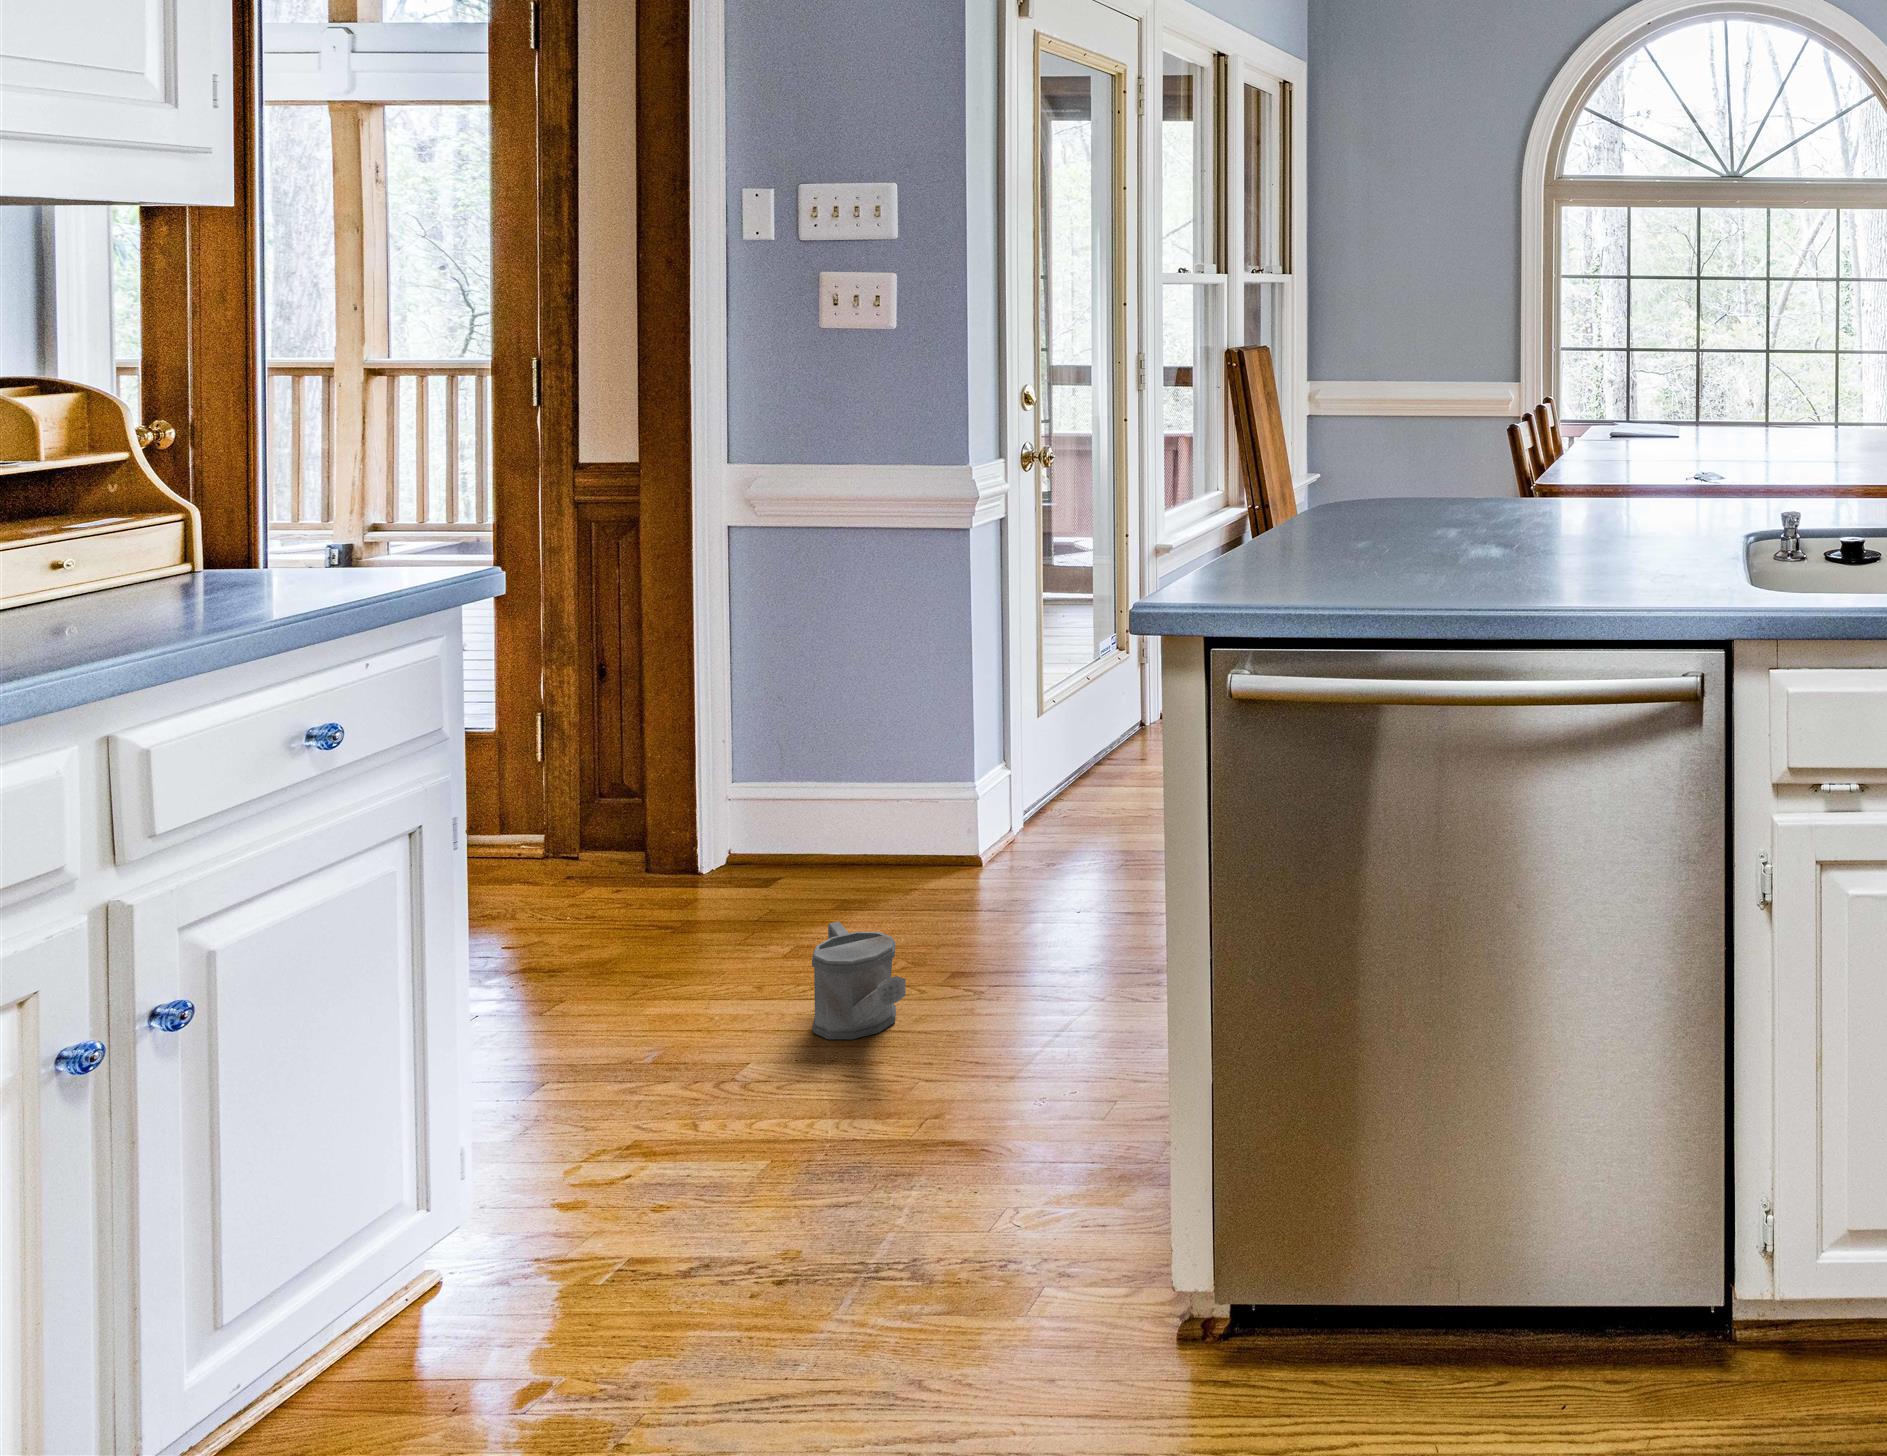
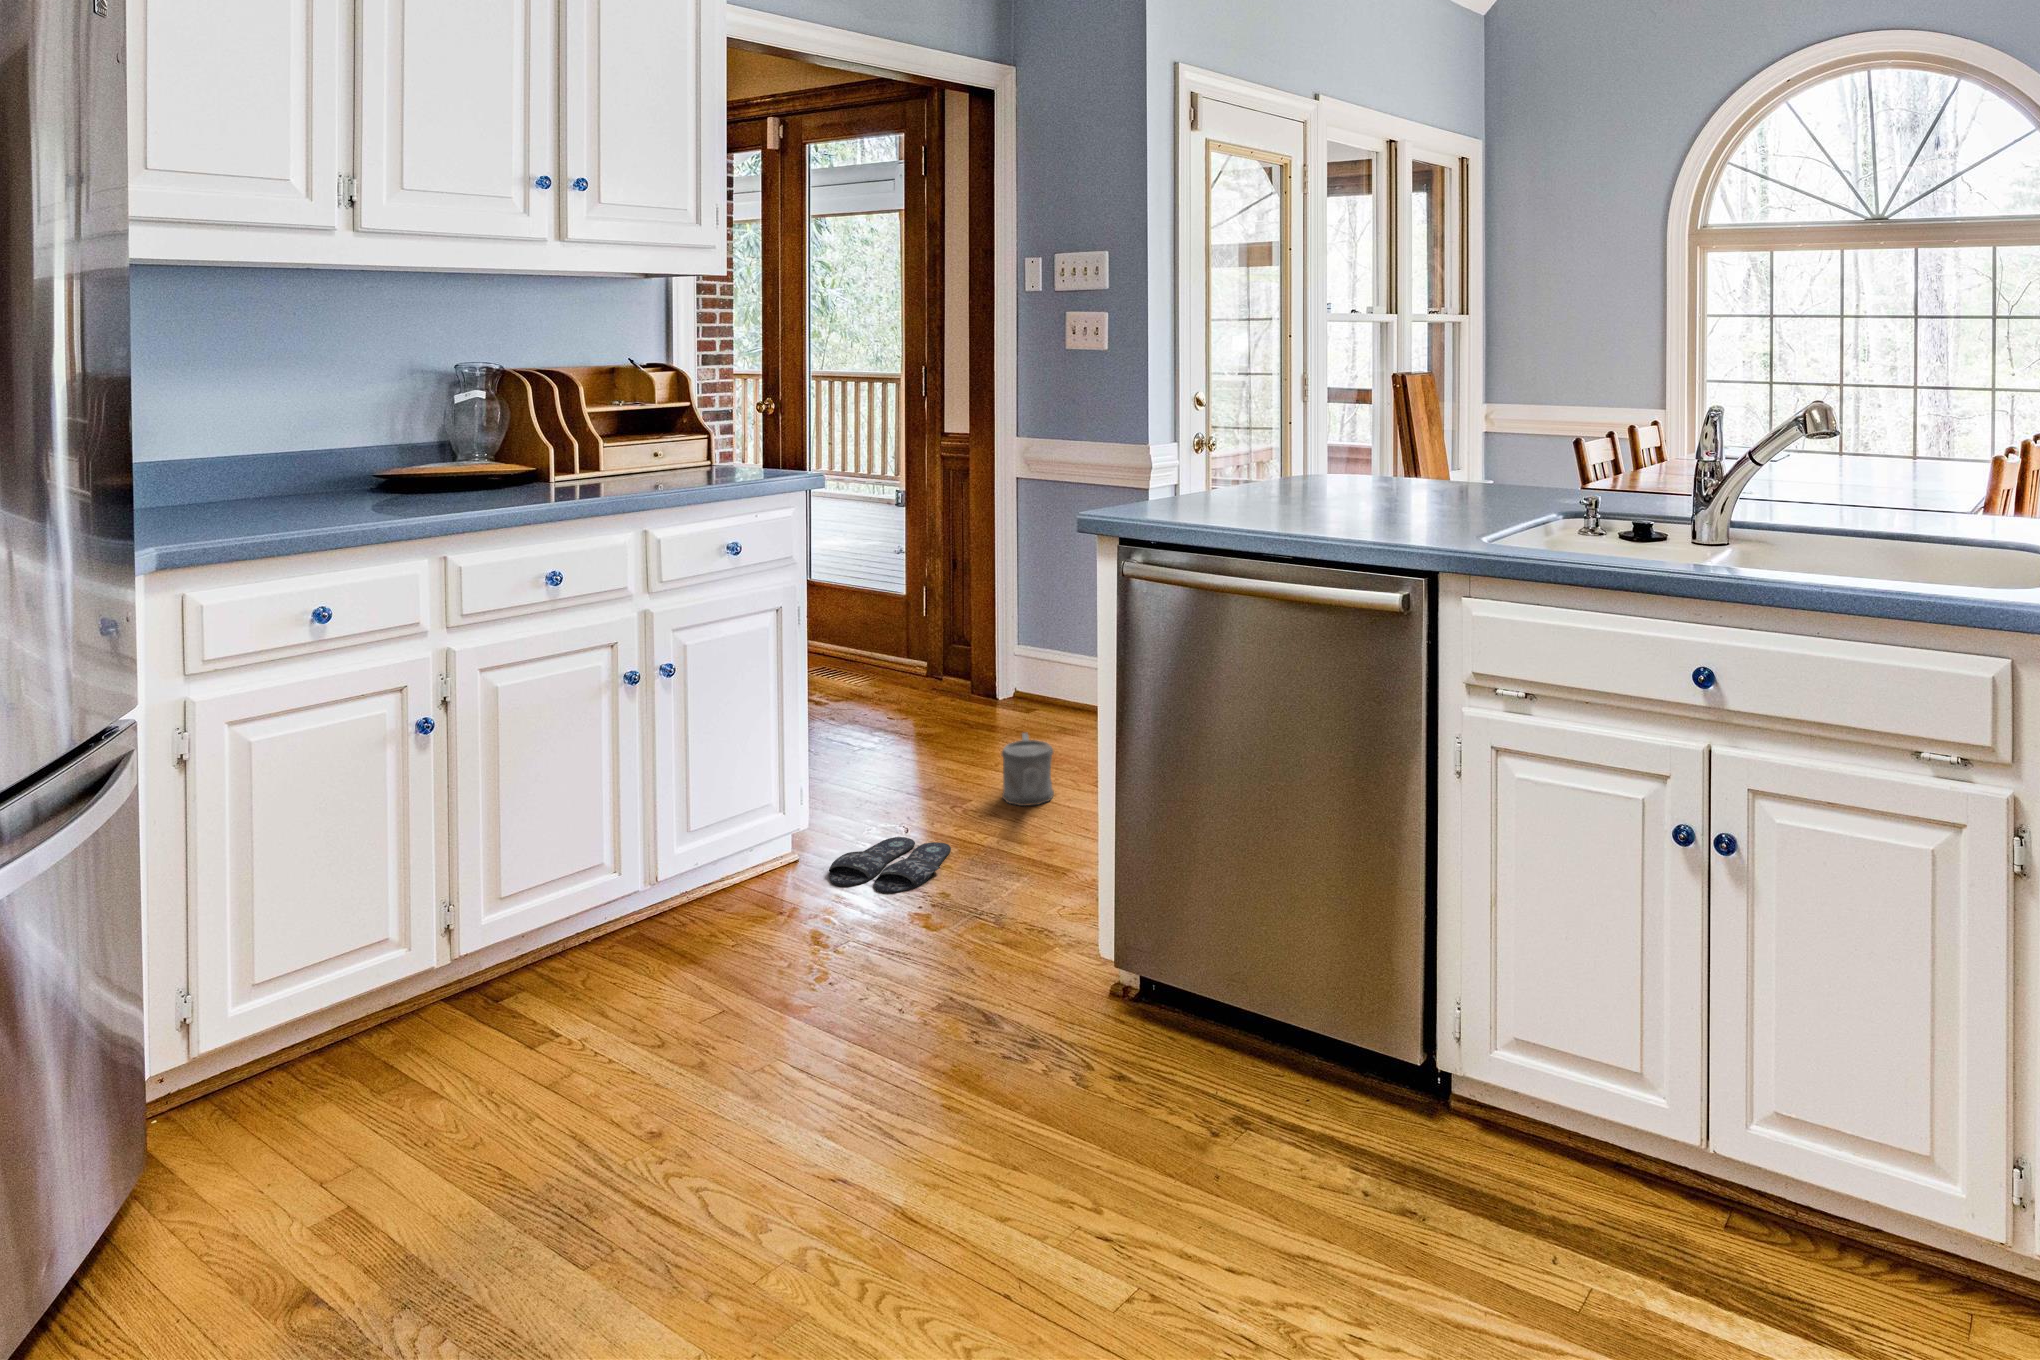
slippers: none [574,1128,780,1245] -> present [829,837,951,894]

